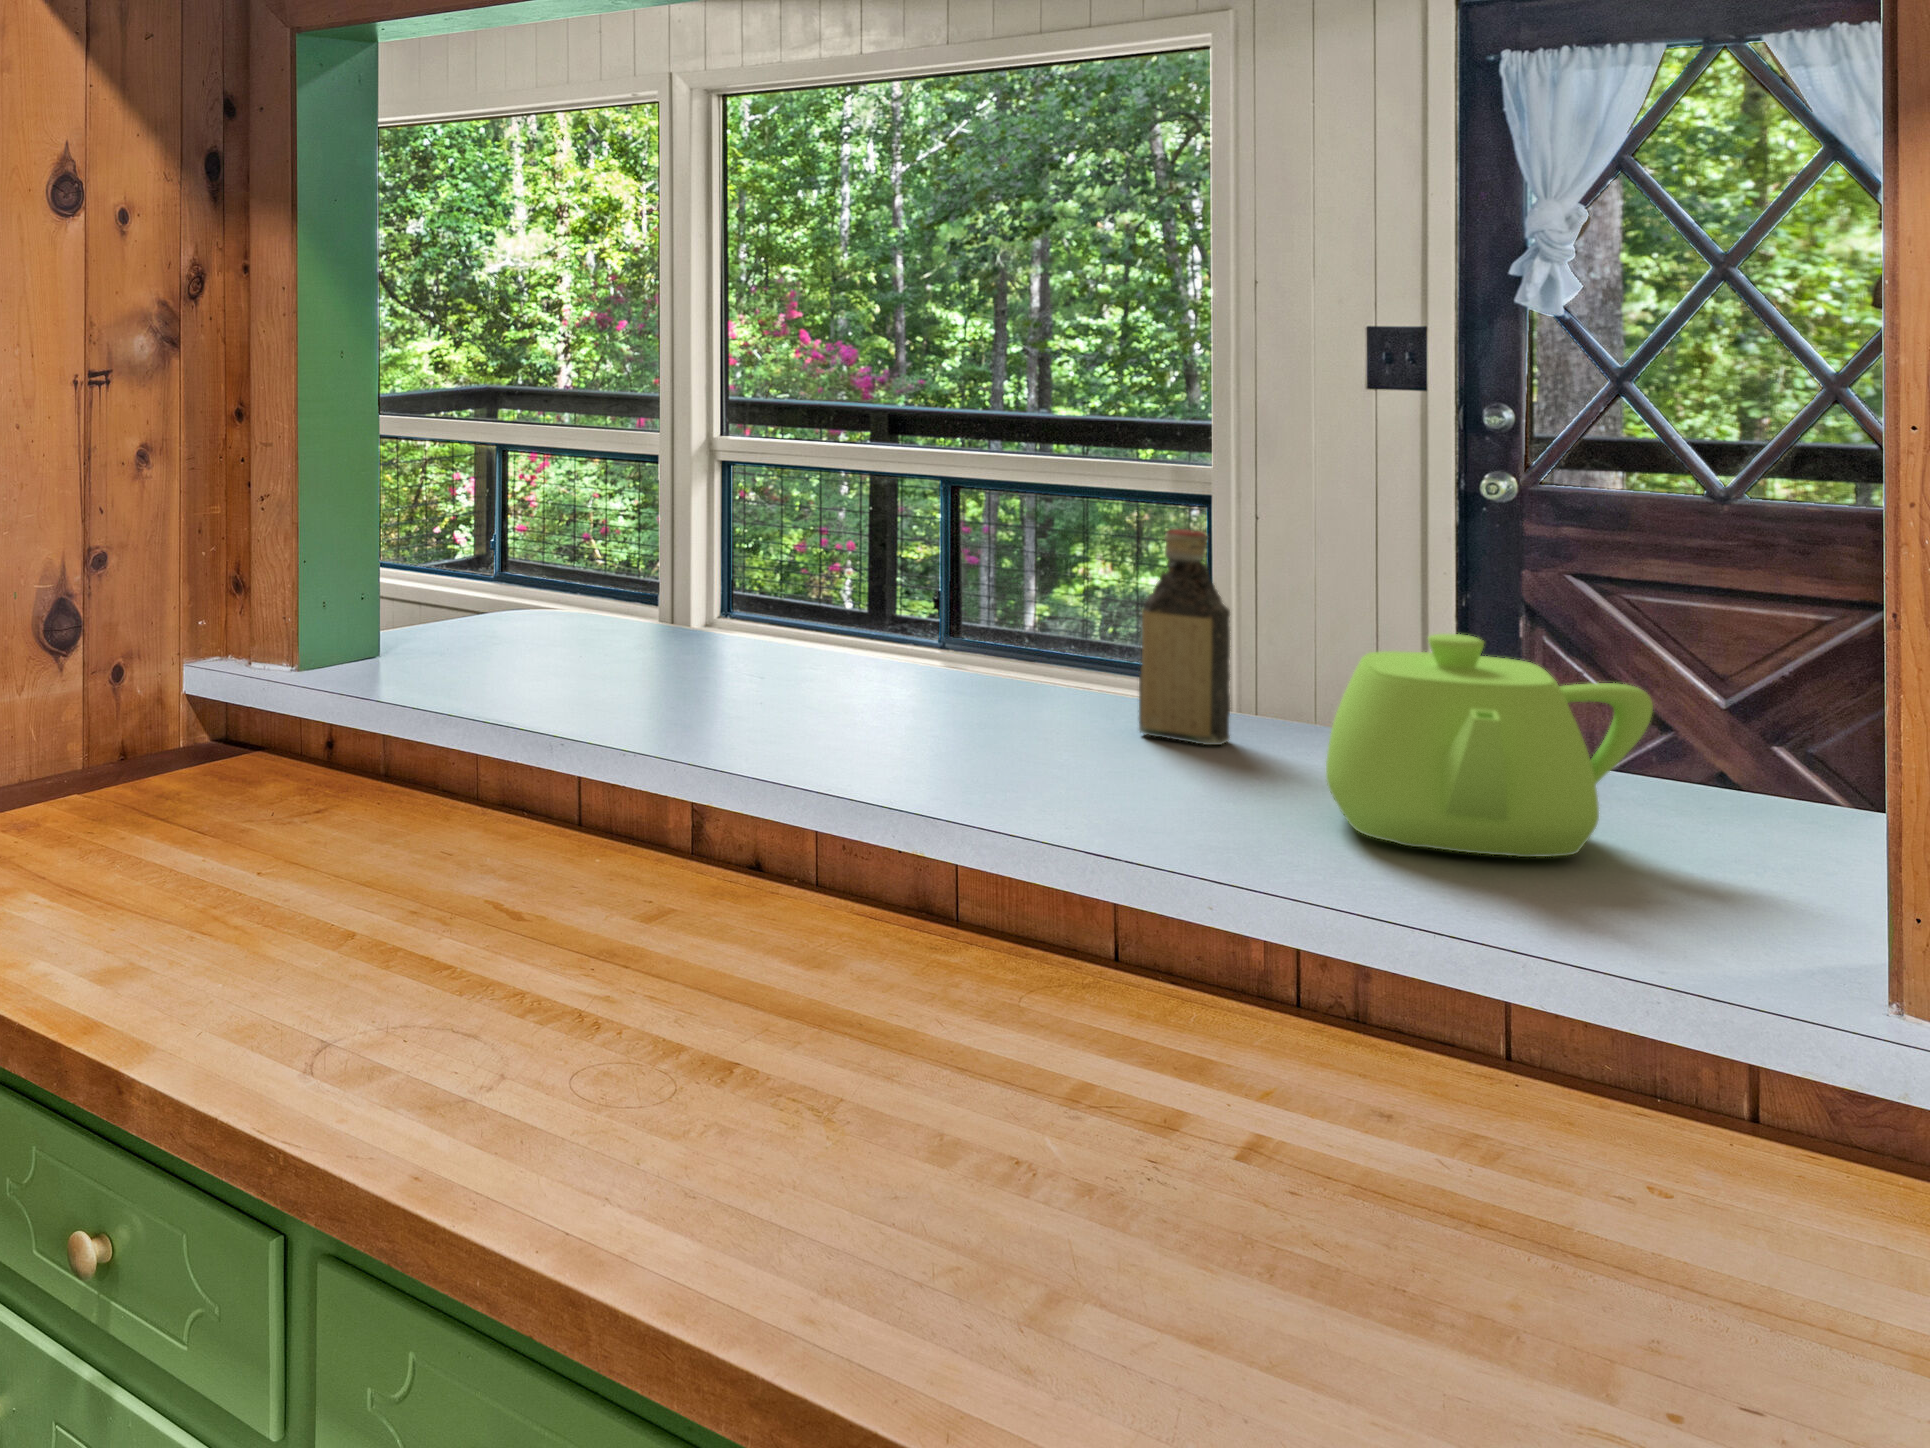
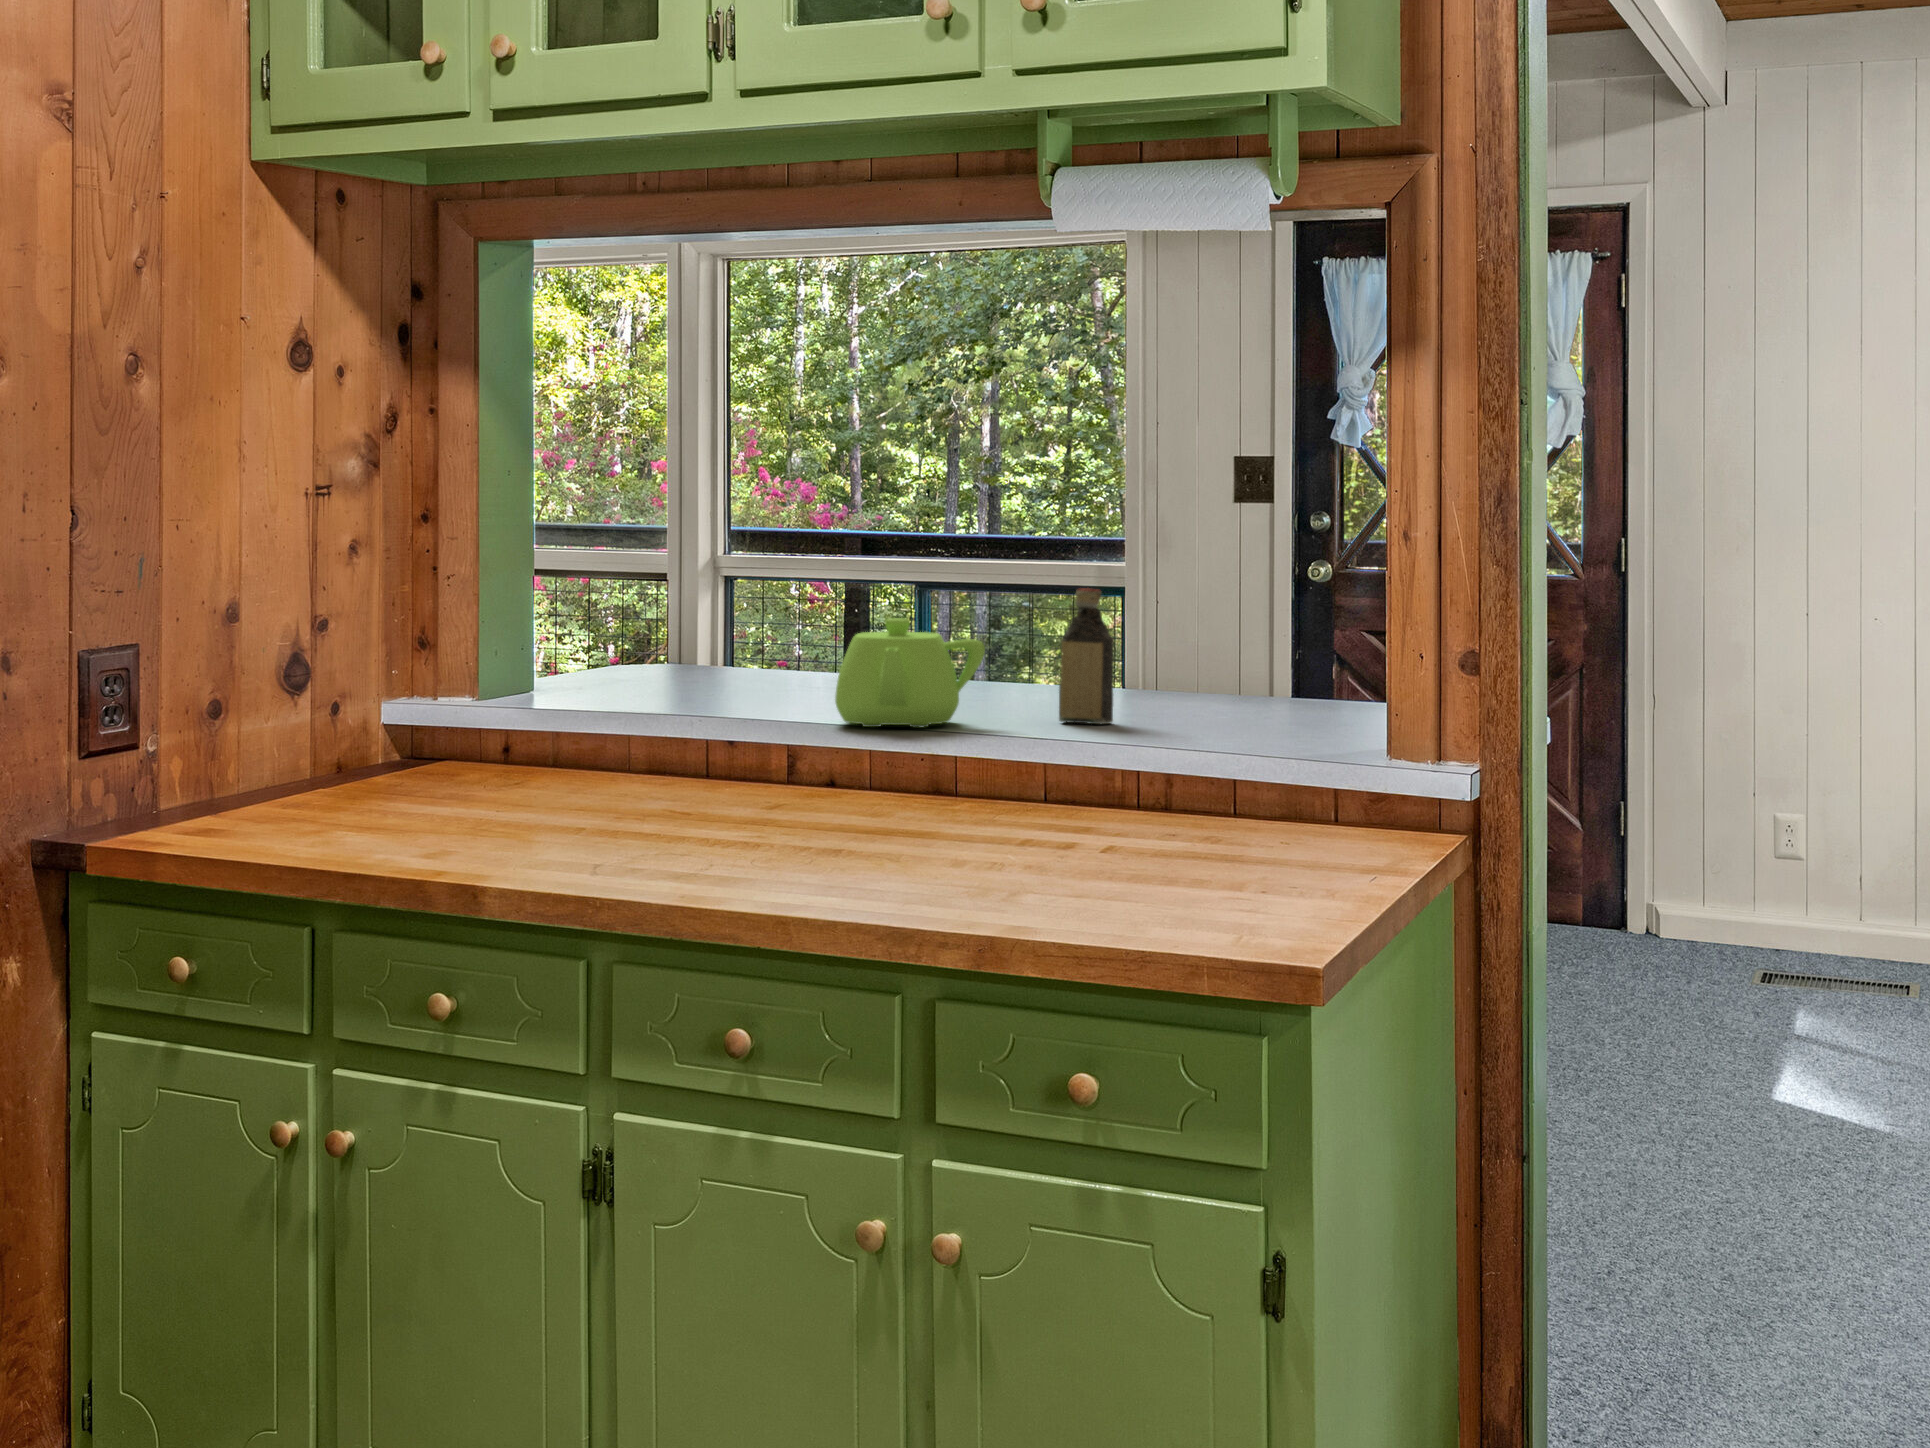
teapot: present [1326,634,1653,857] -> present [835,618,985,727]

